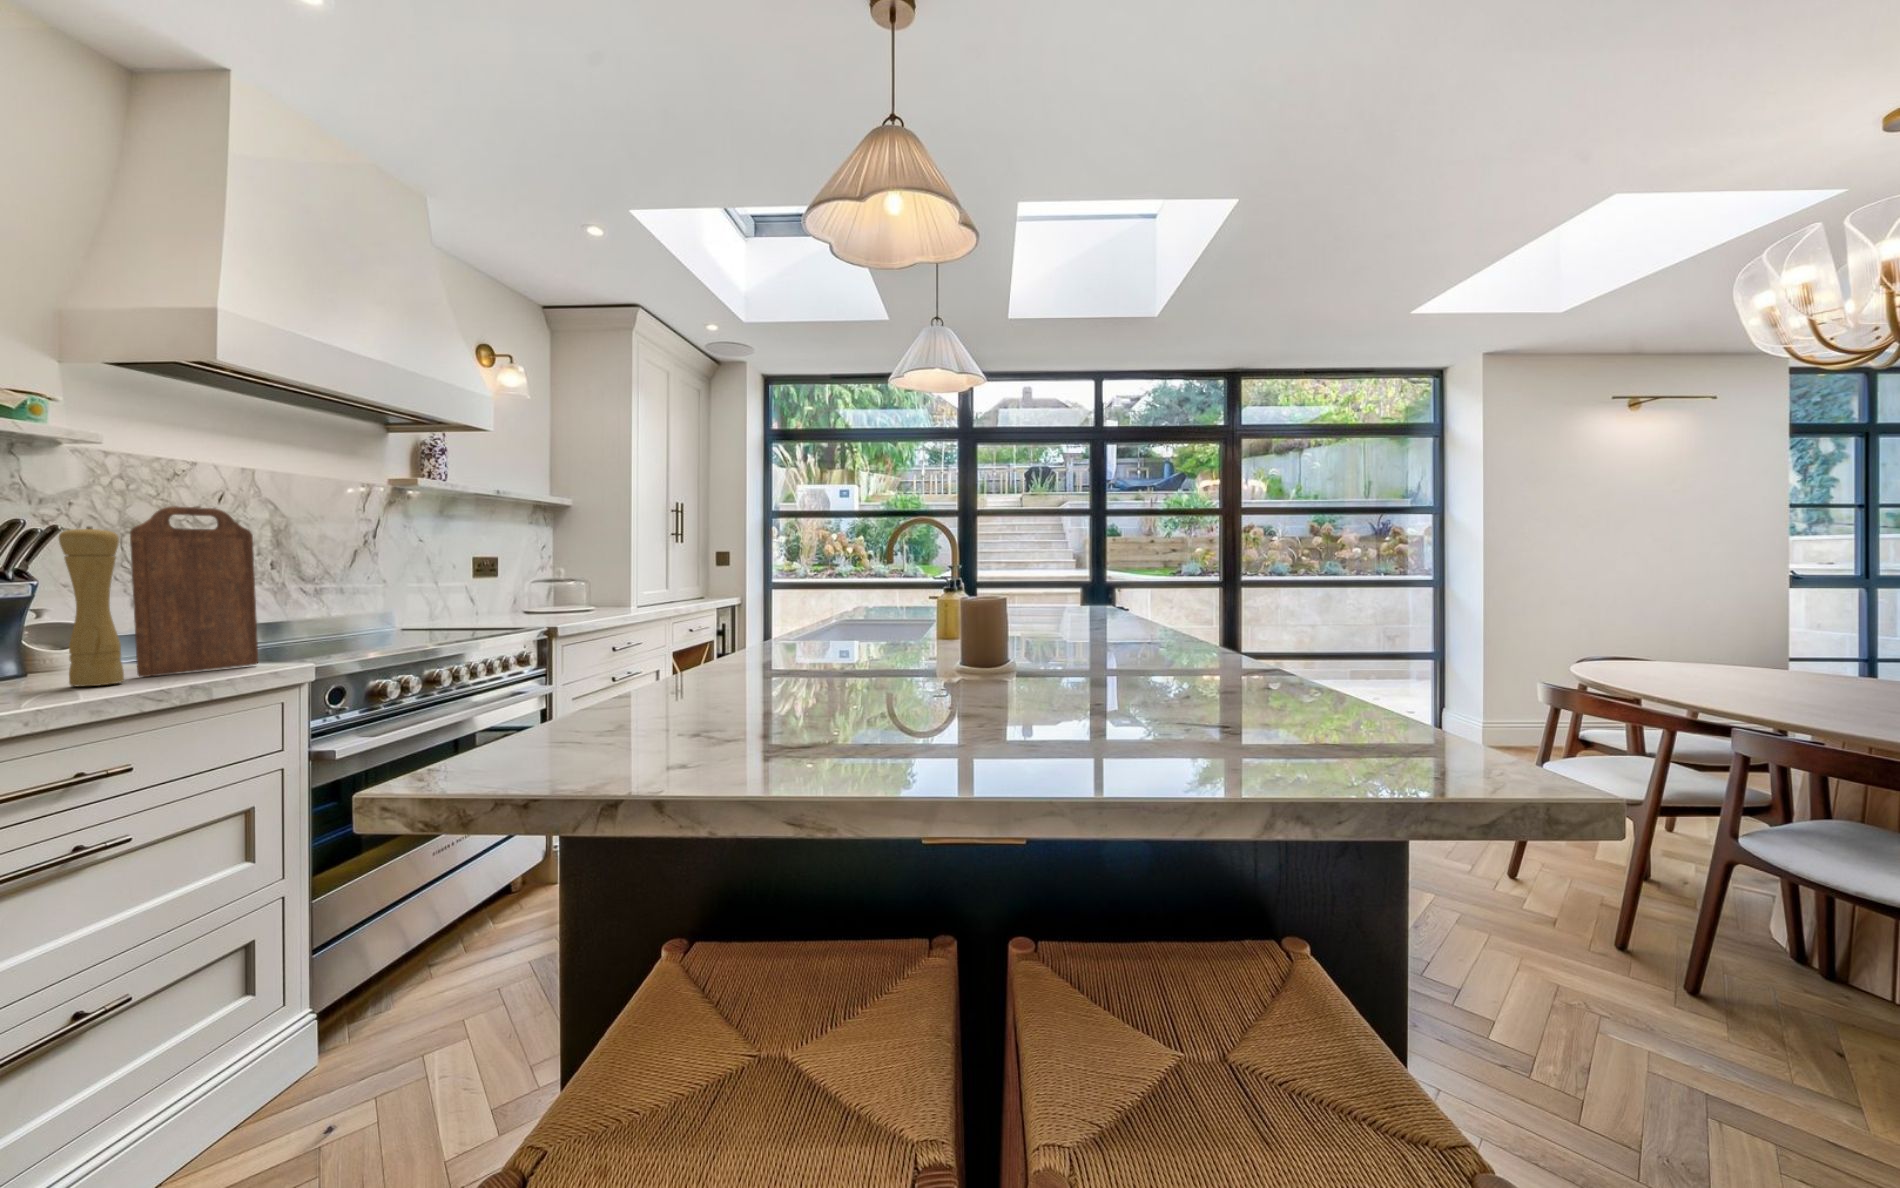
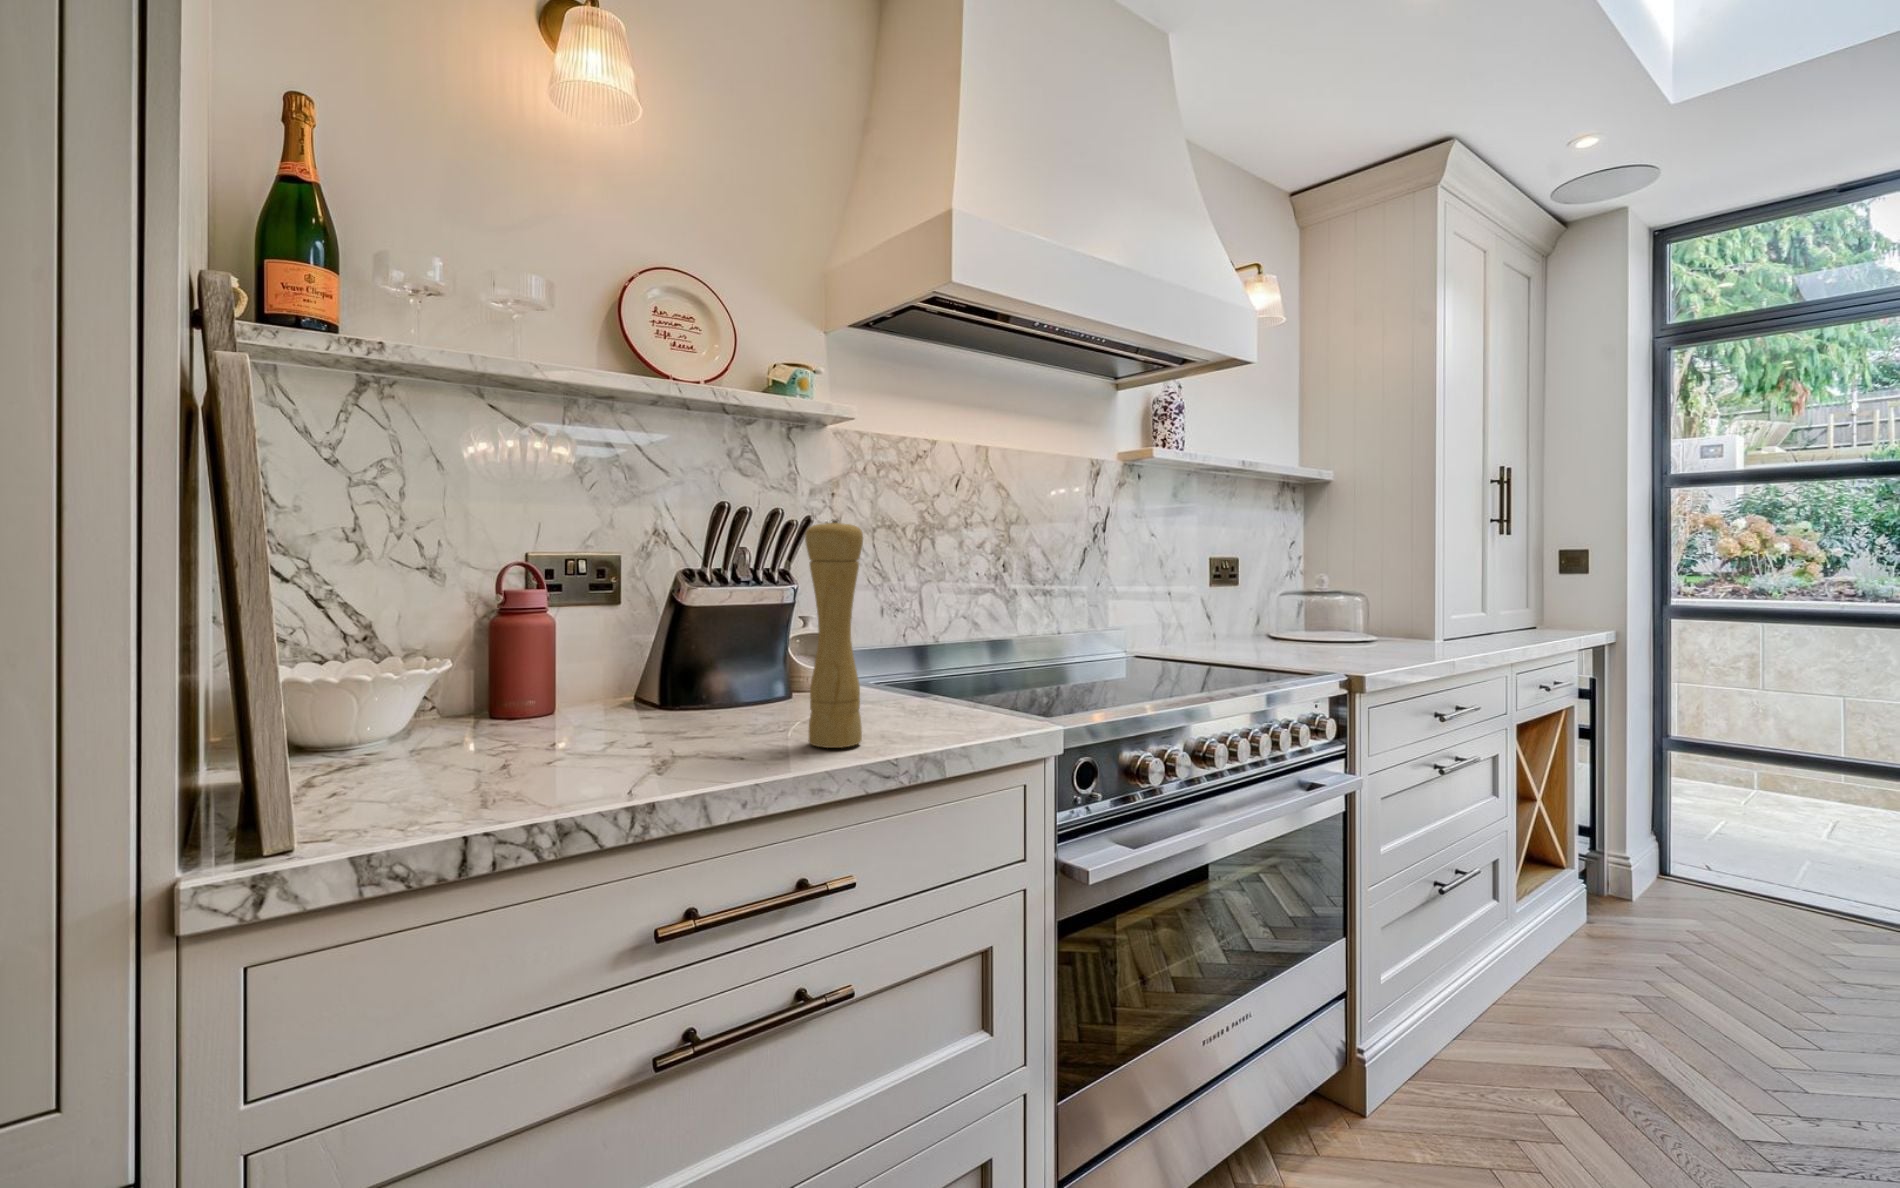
cutting board: present [130,506,258,677] -> none [875,489,1002,732]

